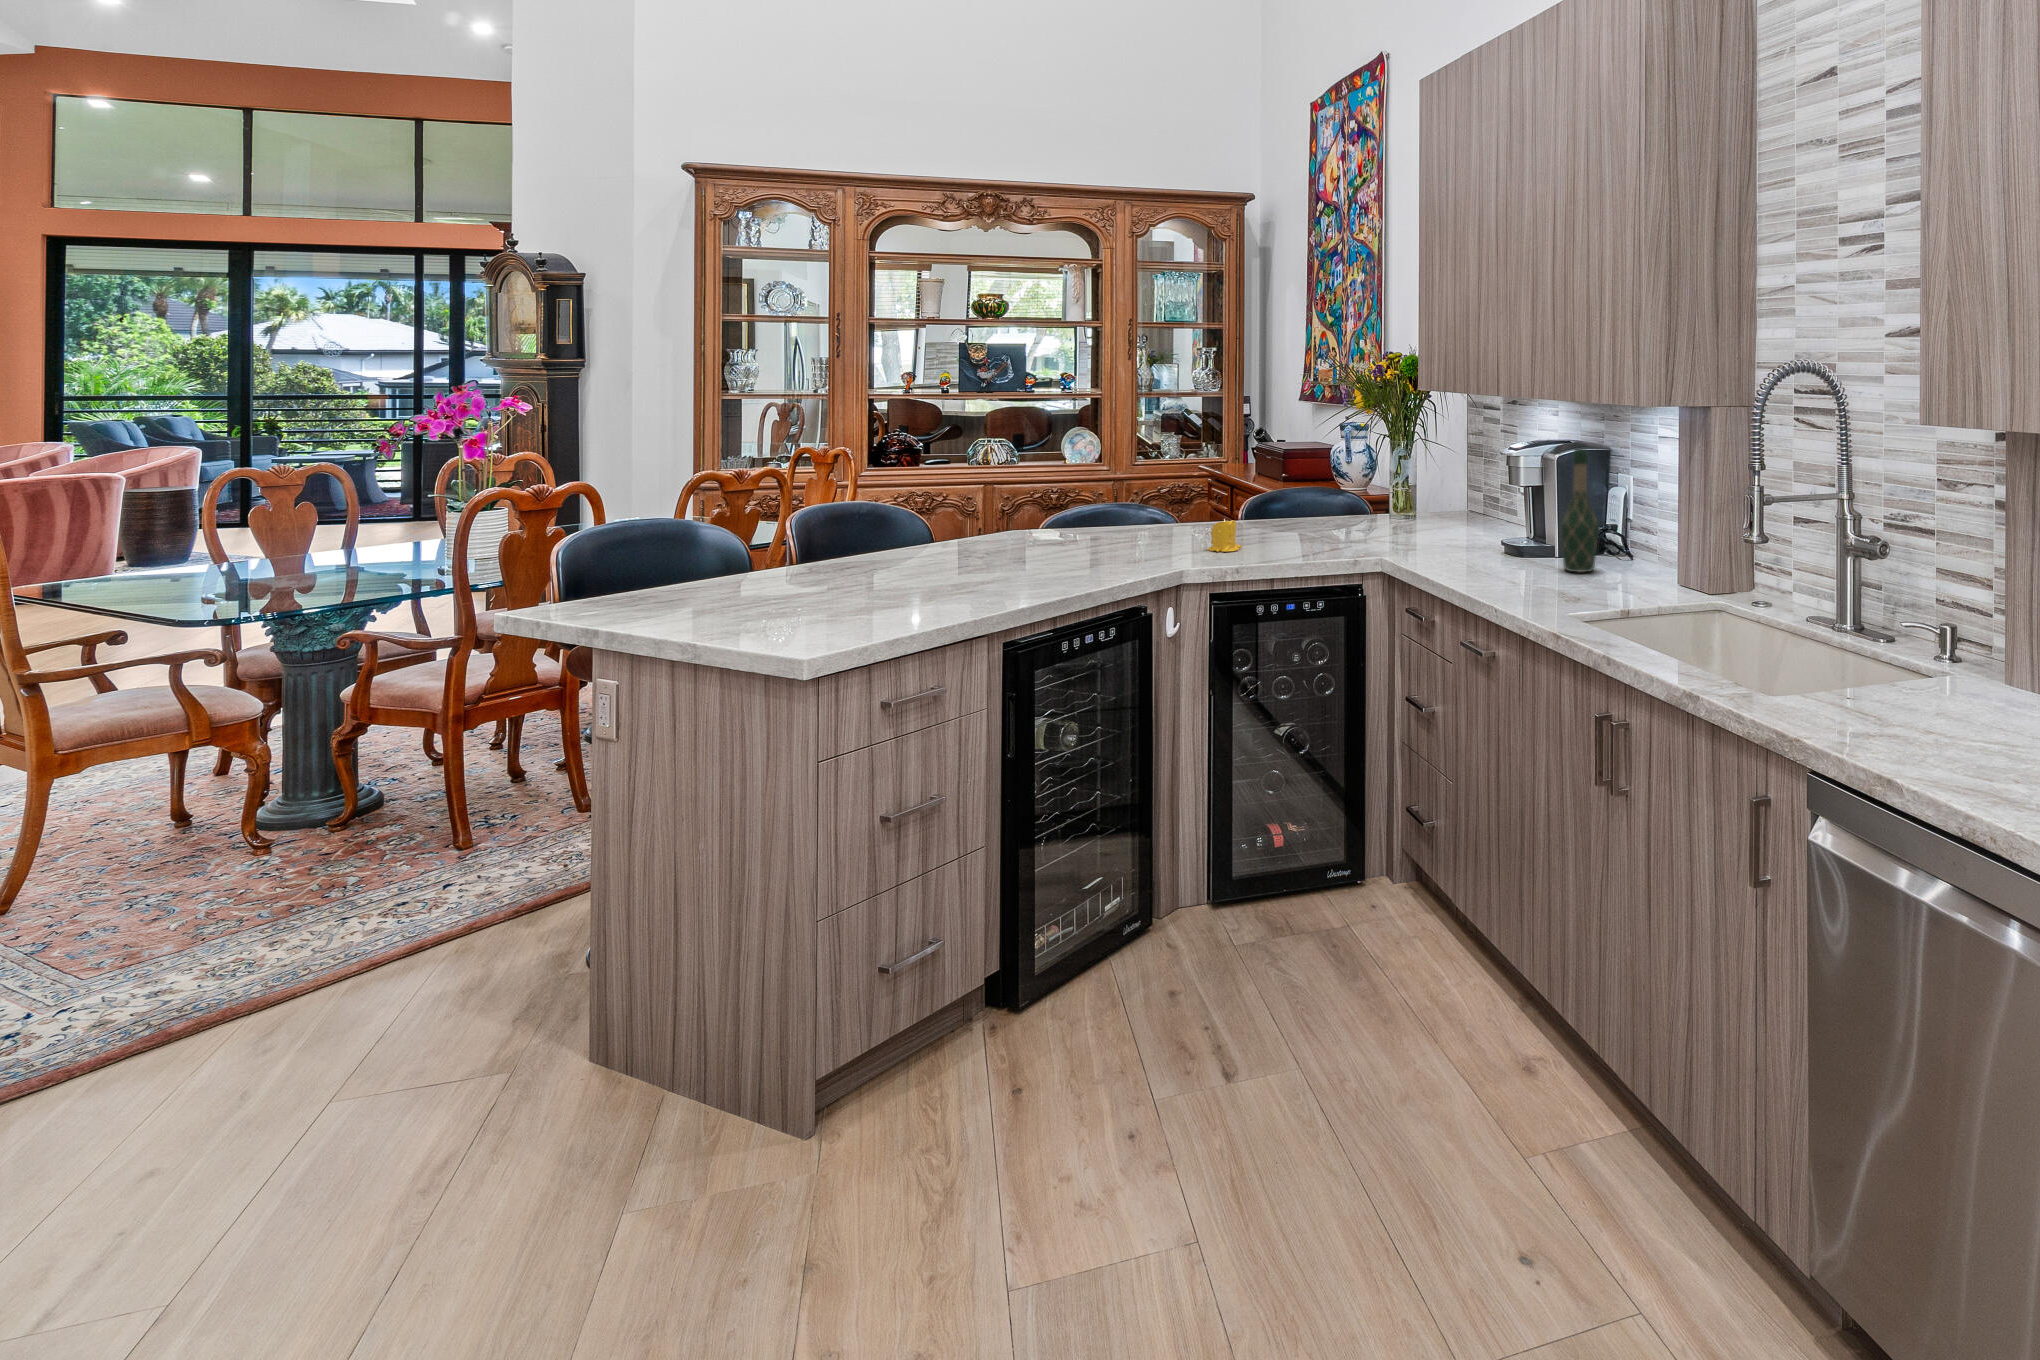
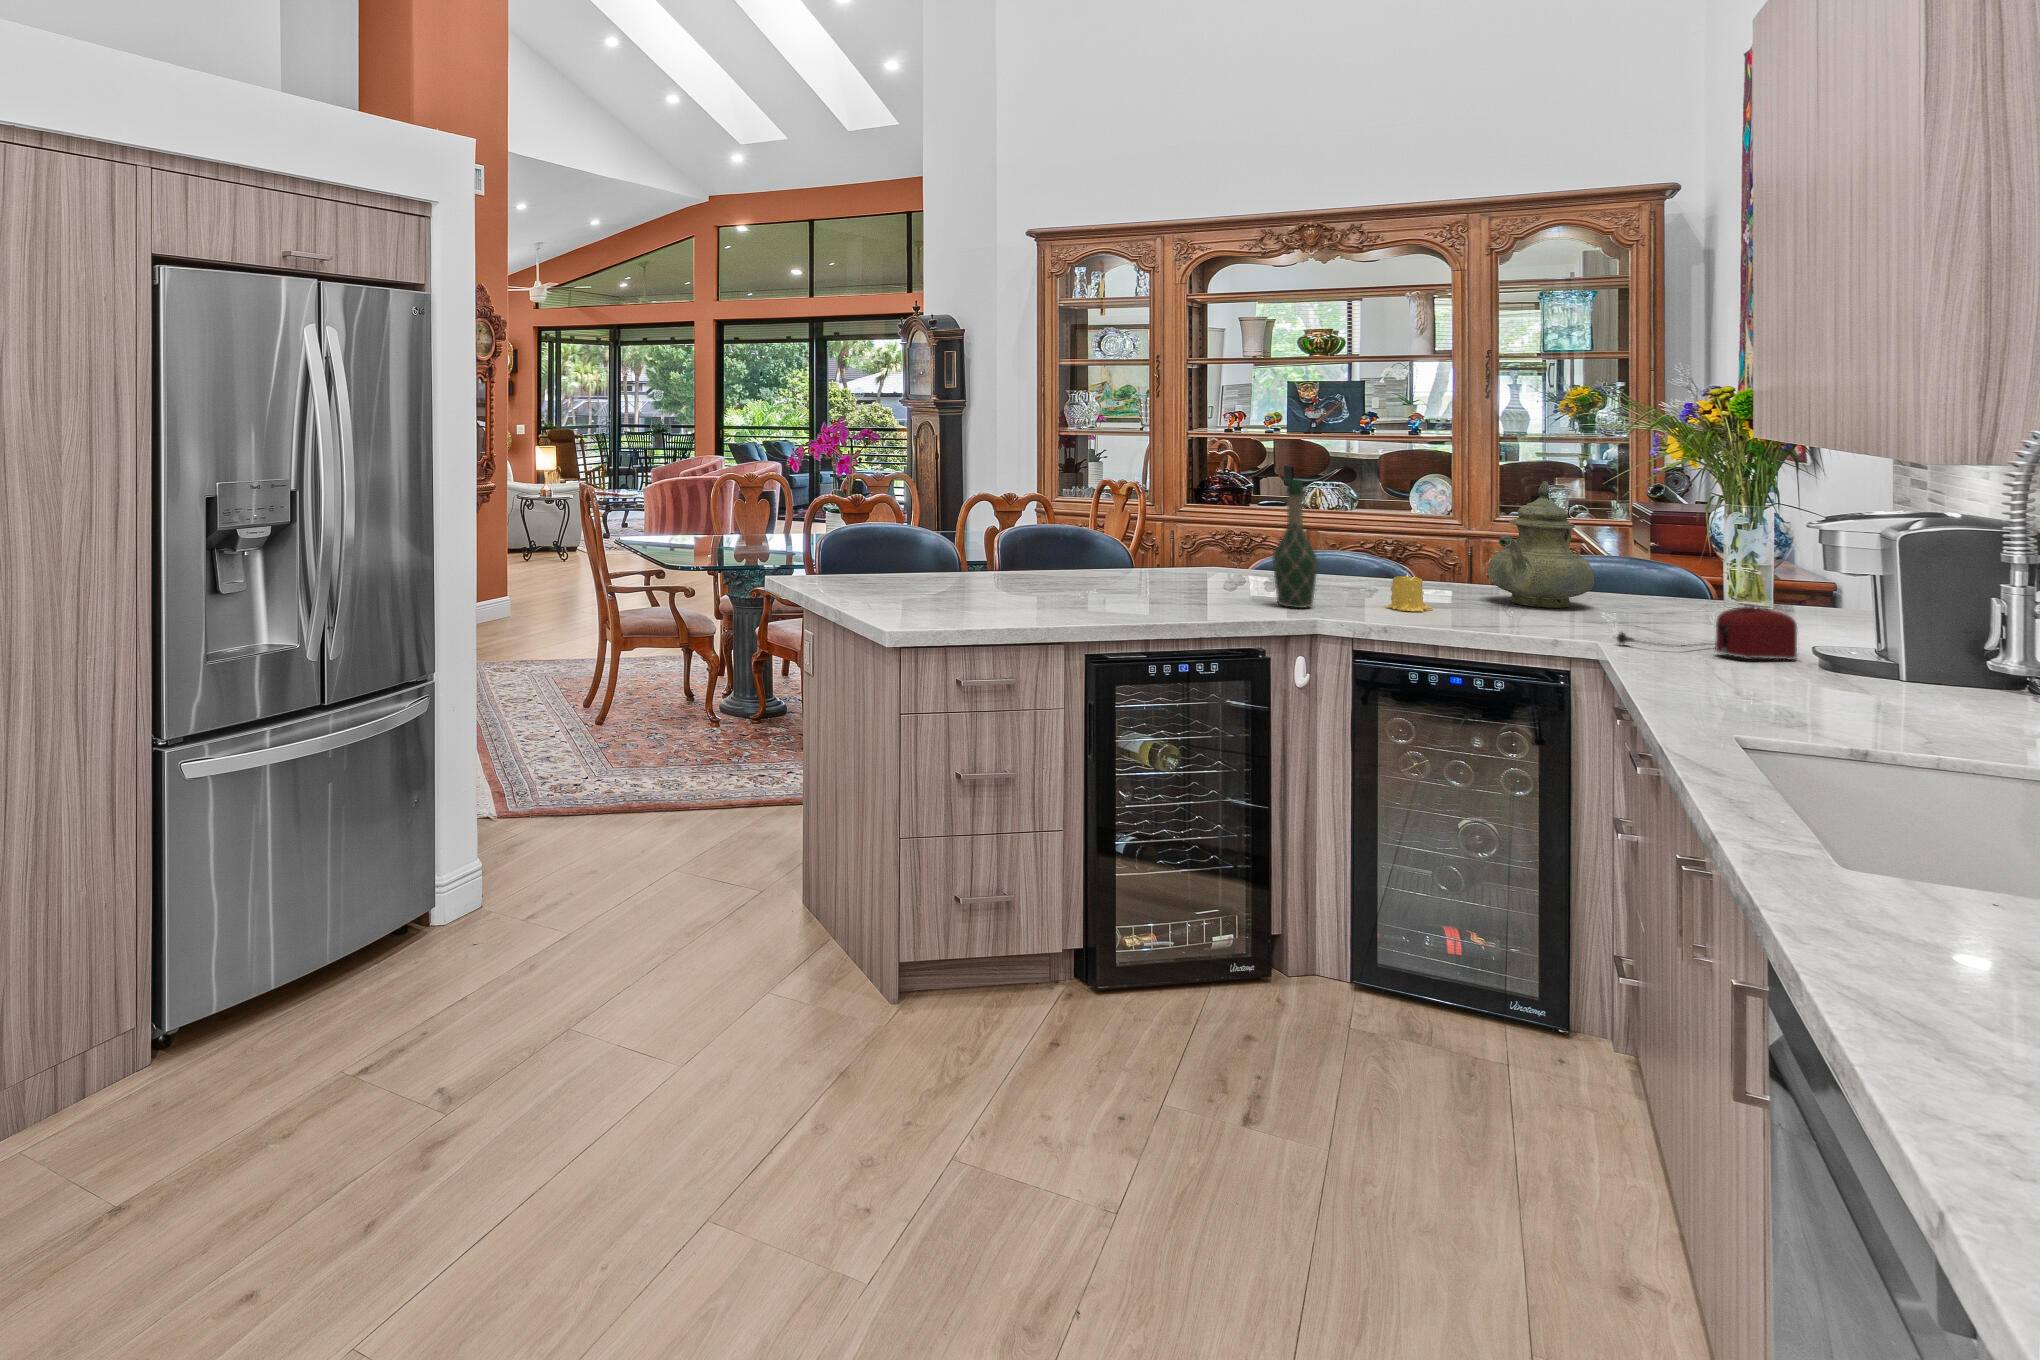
teapot: none [1257,428,1329,533] -> present [1488,481,1594,607]
wine bottle: present [1560,448,1599,573] -> present [1272,479,1318,608]
toaster: none [1390,515,1492,556] -> present [1616,607,1797,660]

